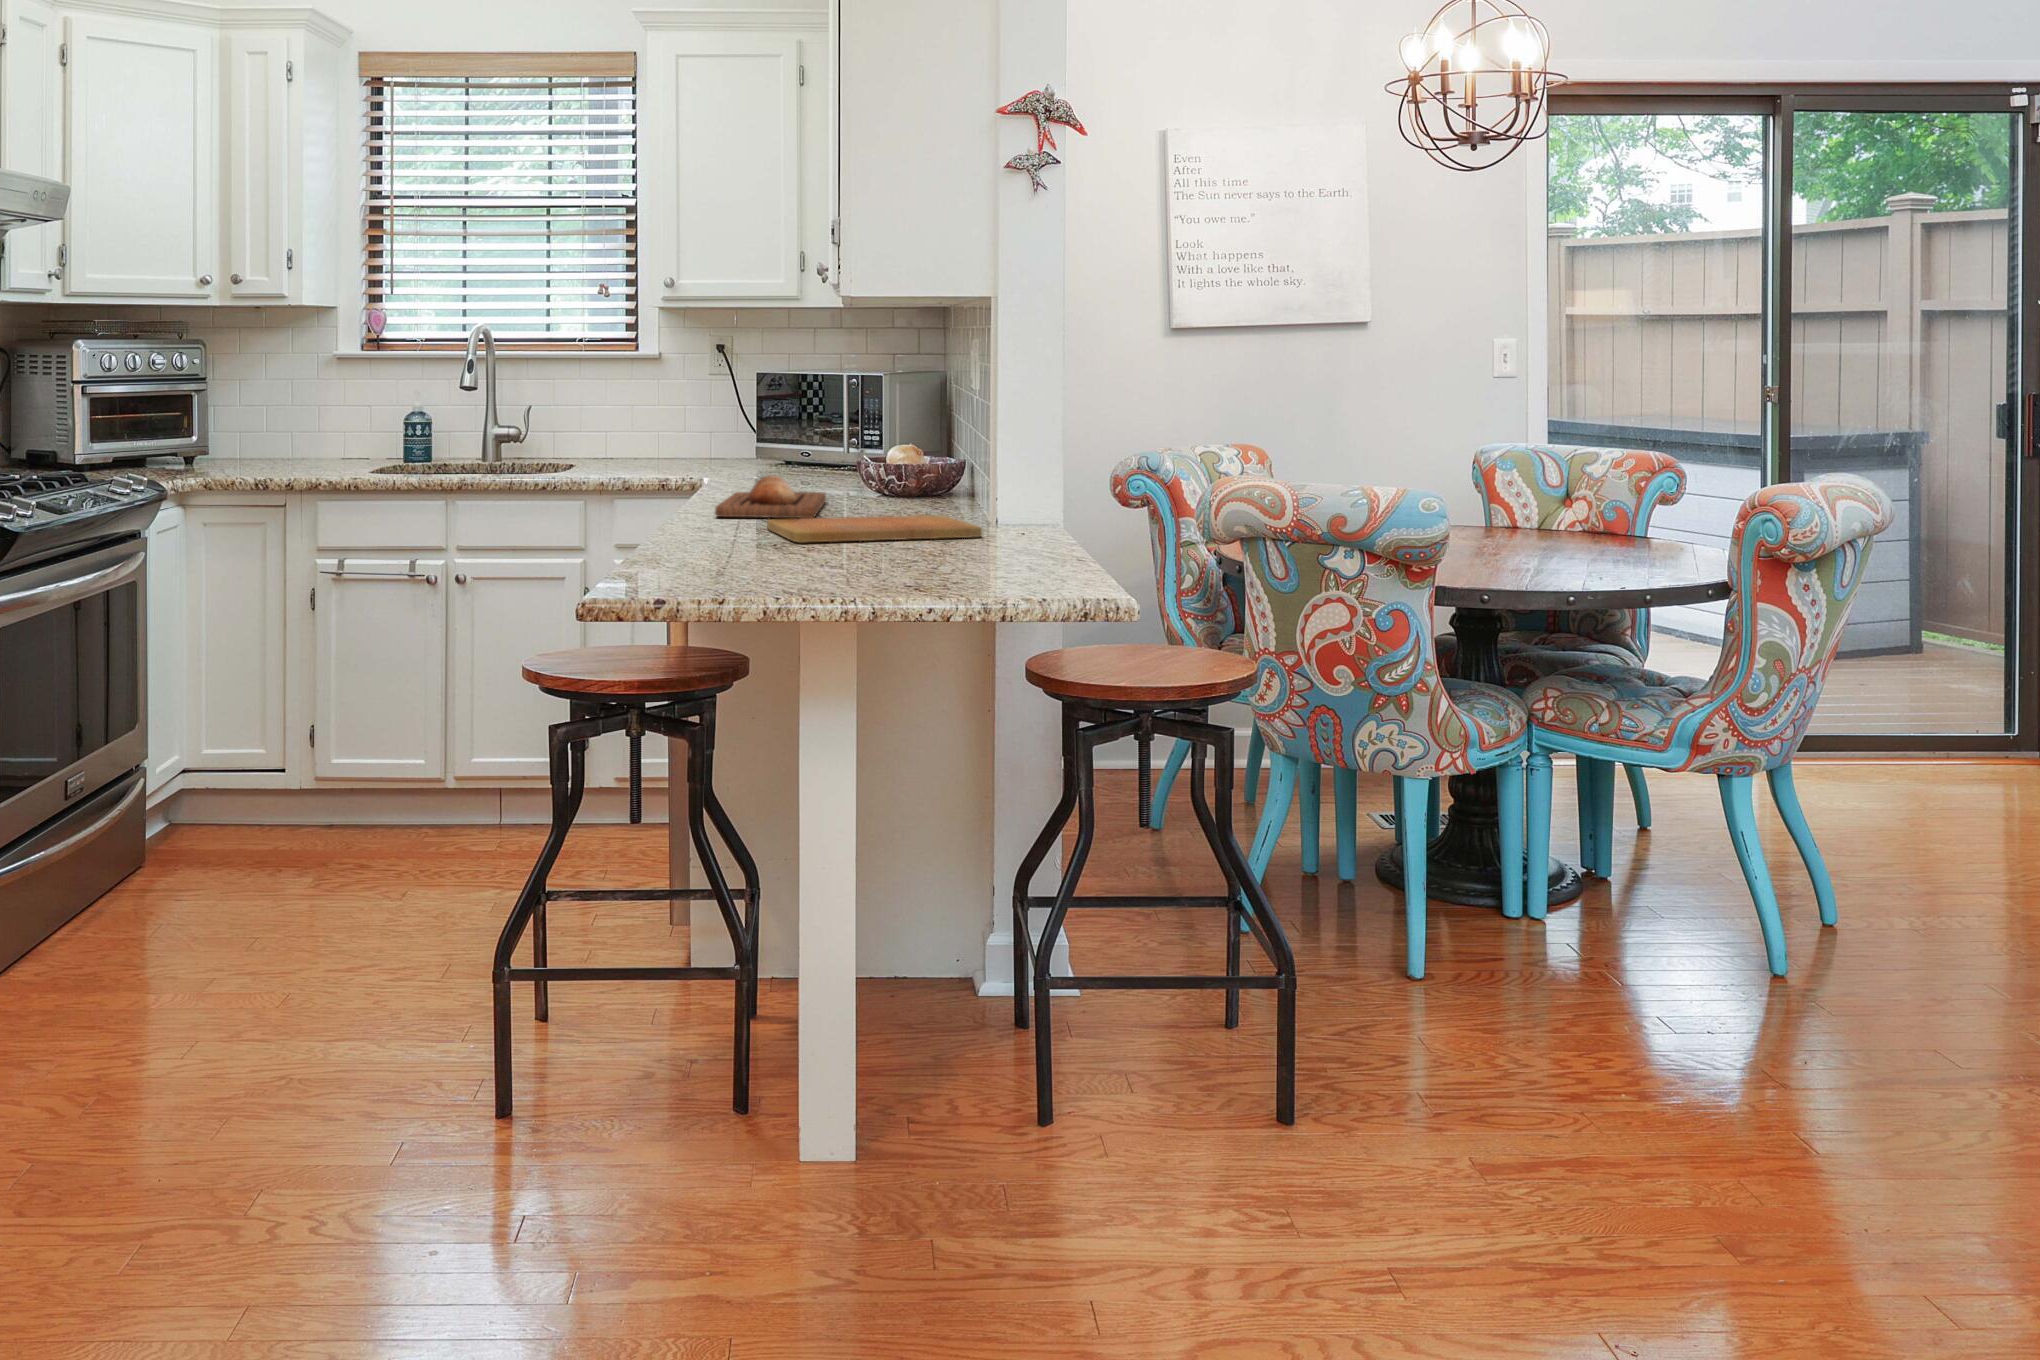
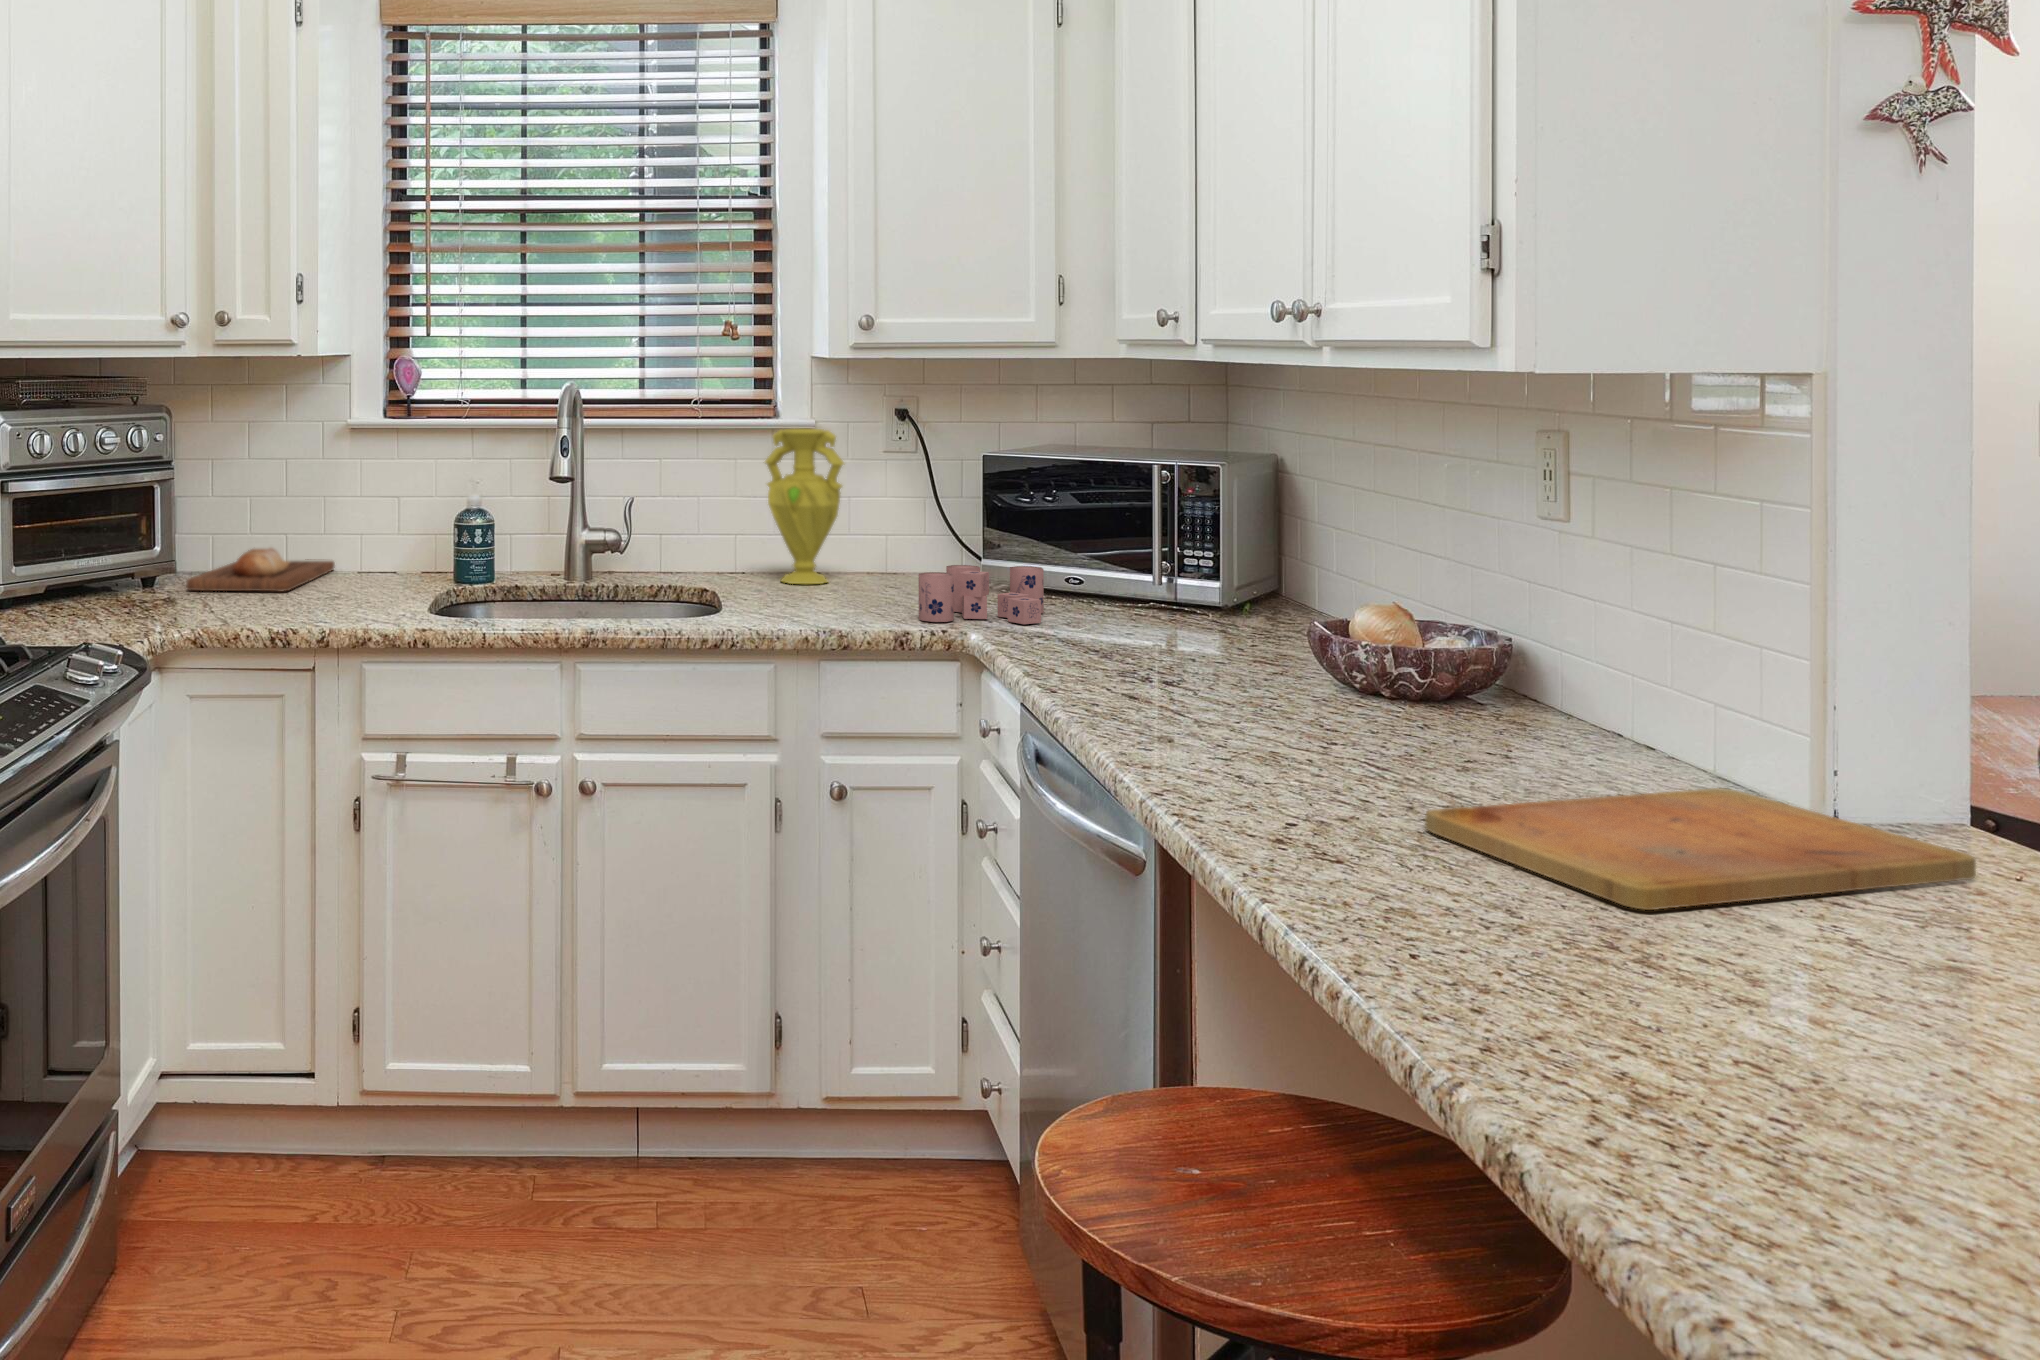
vase: none [621,358,674,463] -> present [765,429,844,584]
candle: none [684,443,772,476] -> present [919,565,1044,624]
bread loaf: present [715,475,826,518] -> present [186,548,335,592]

